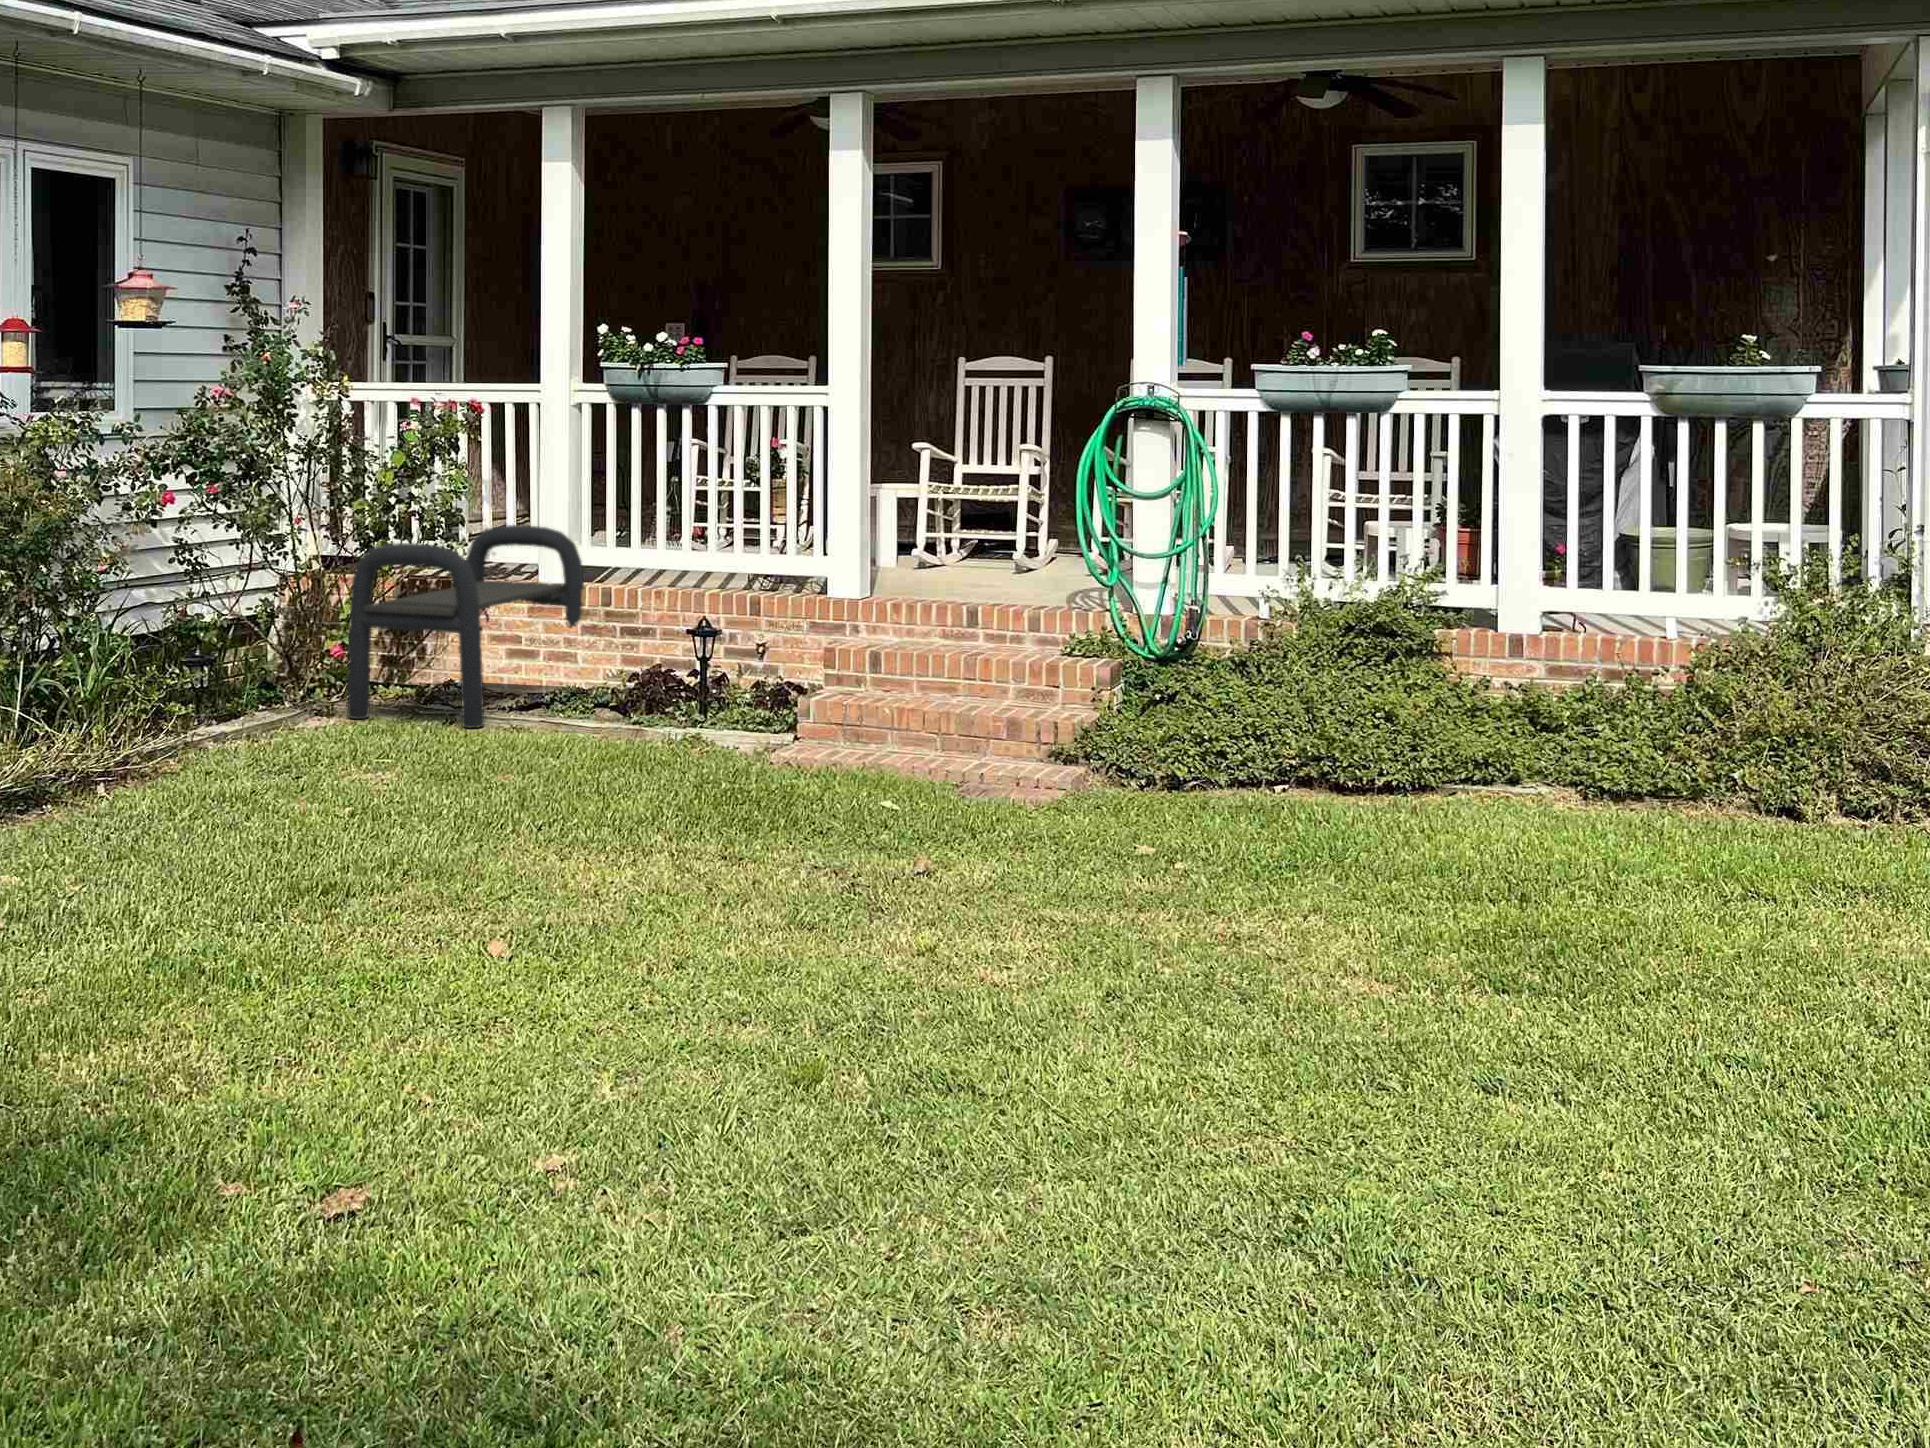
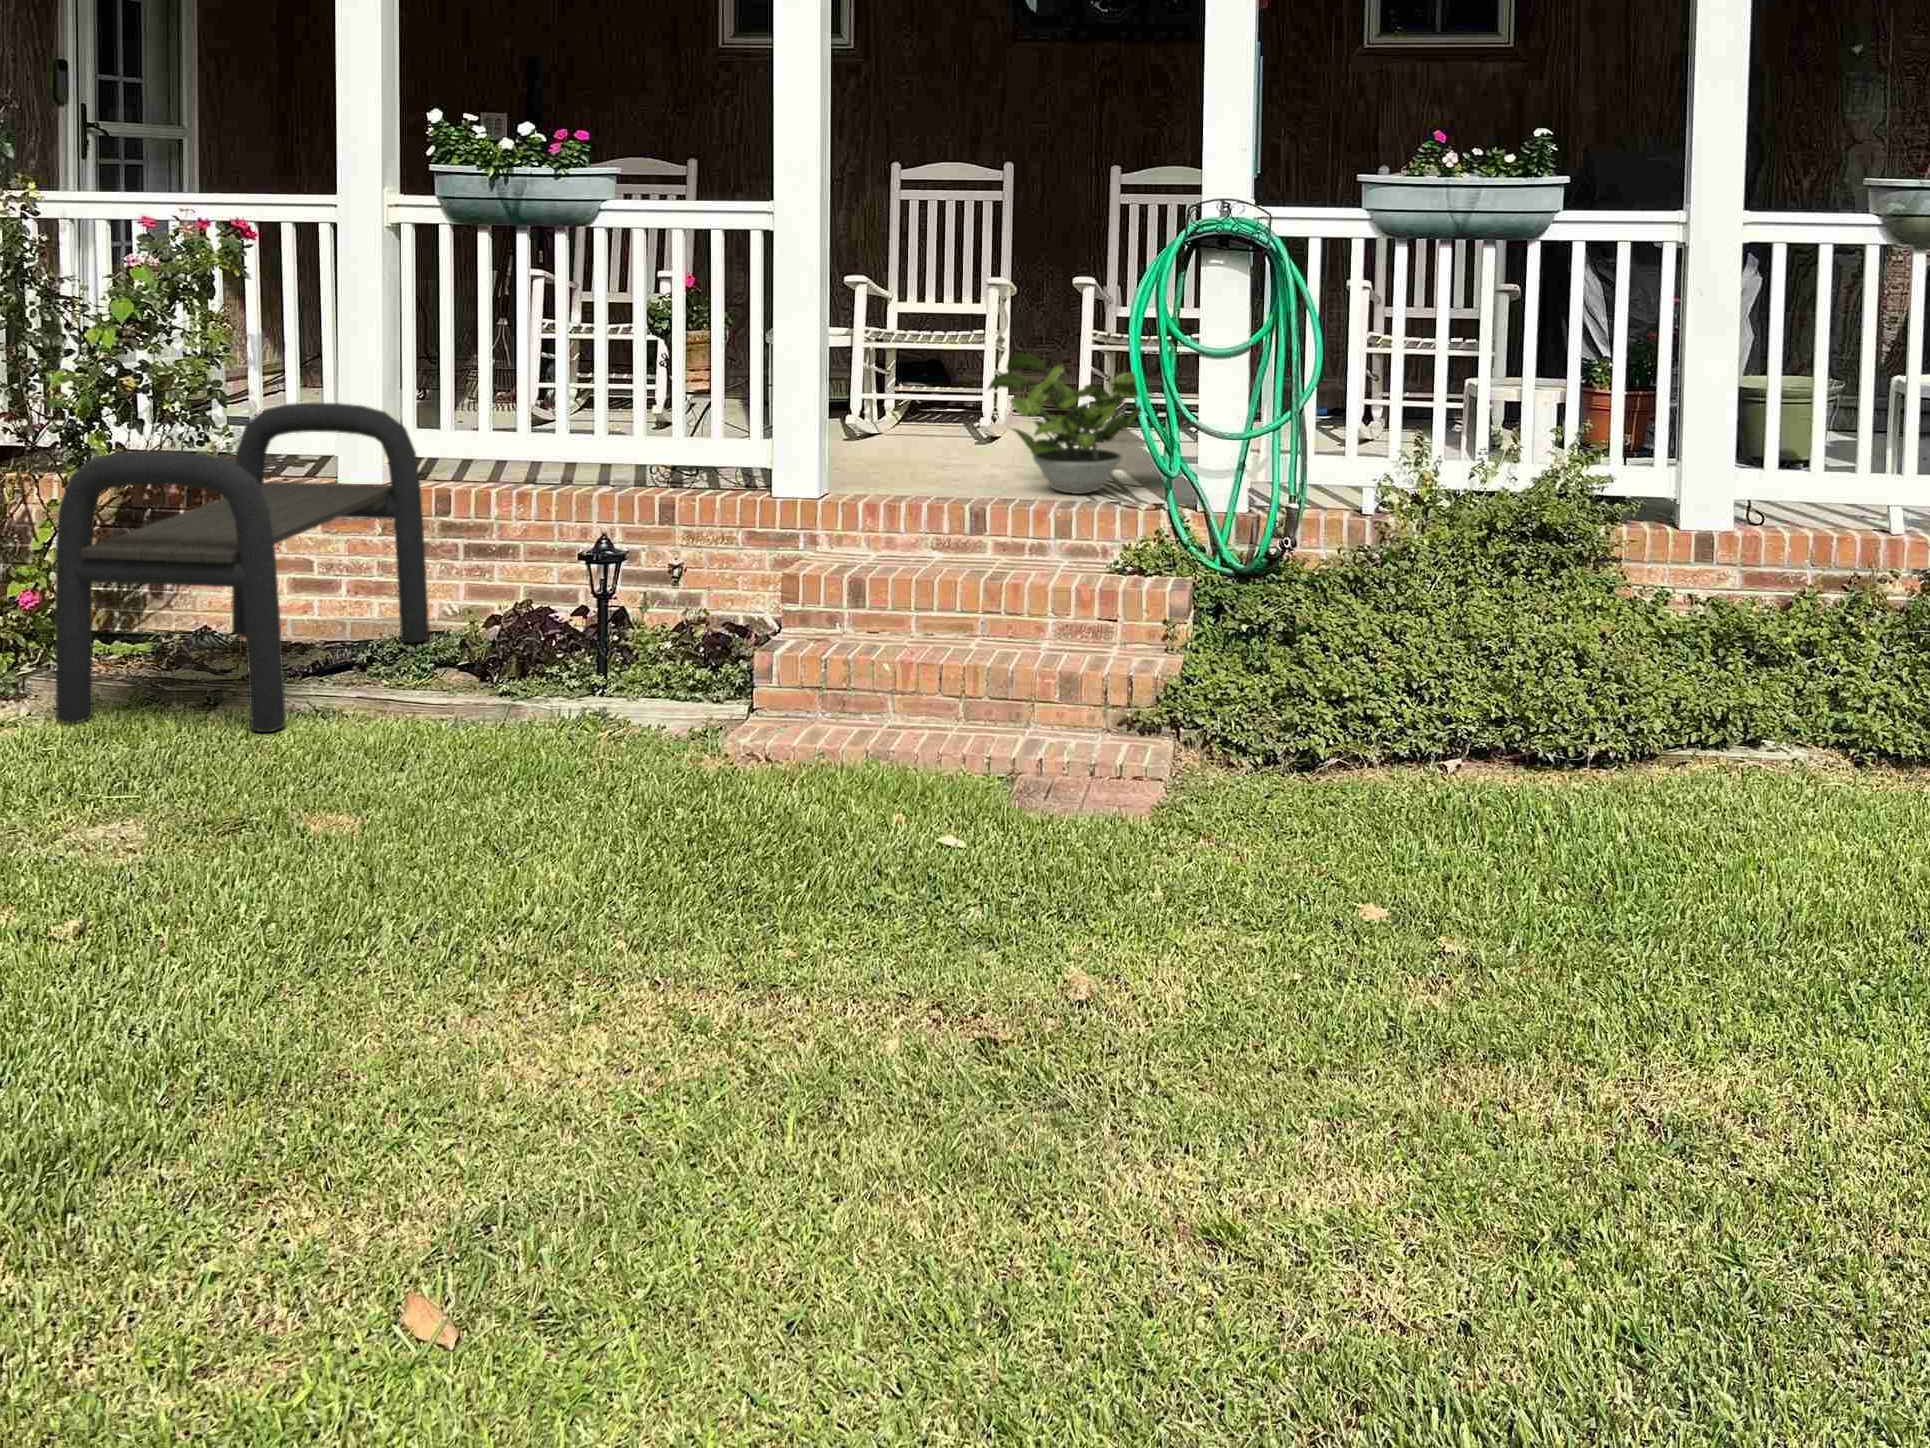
potted plant: none [989,499,1113,605] -> present [988,353,1152,494]

